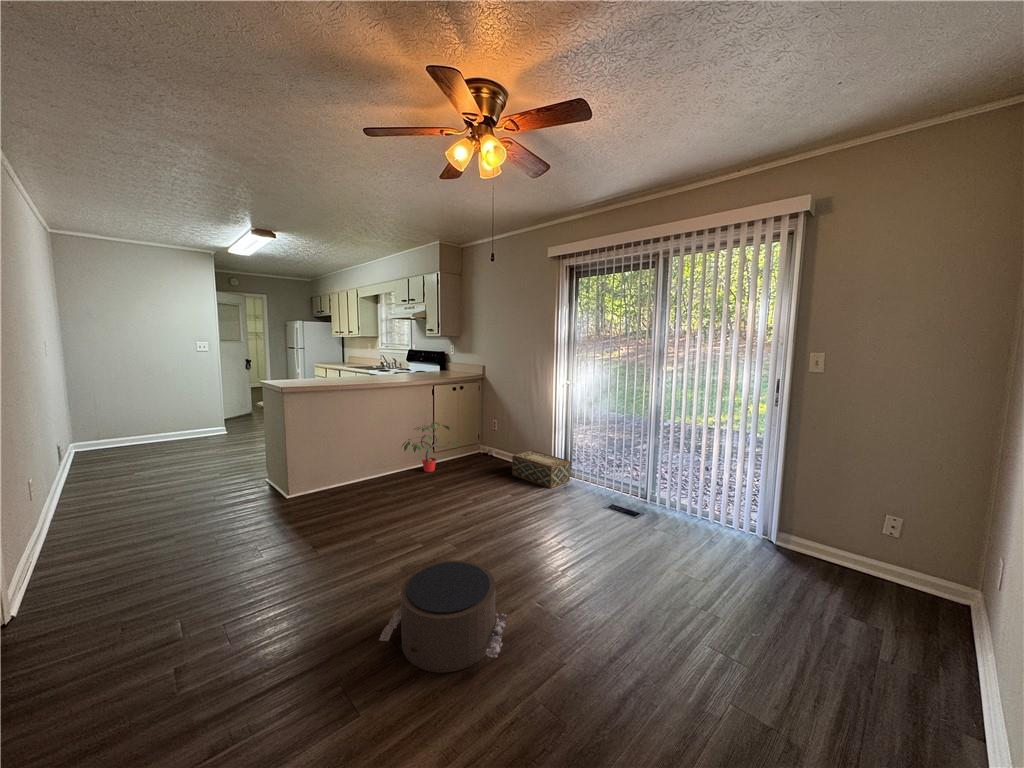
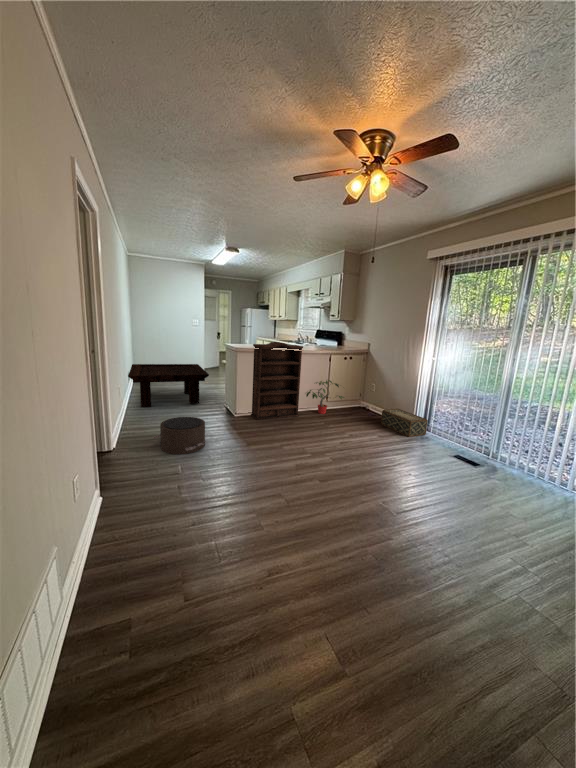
bookshelf: none [311,374,395,501] -> present [251,342,303,420]
coffee table: none [47,417,232,516] -> present [128,364,209,407]
pouf: present [379,560,507,673] -> present [153,417,206,454]

